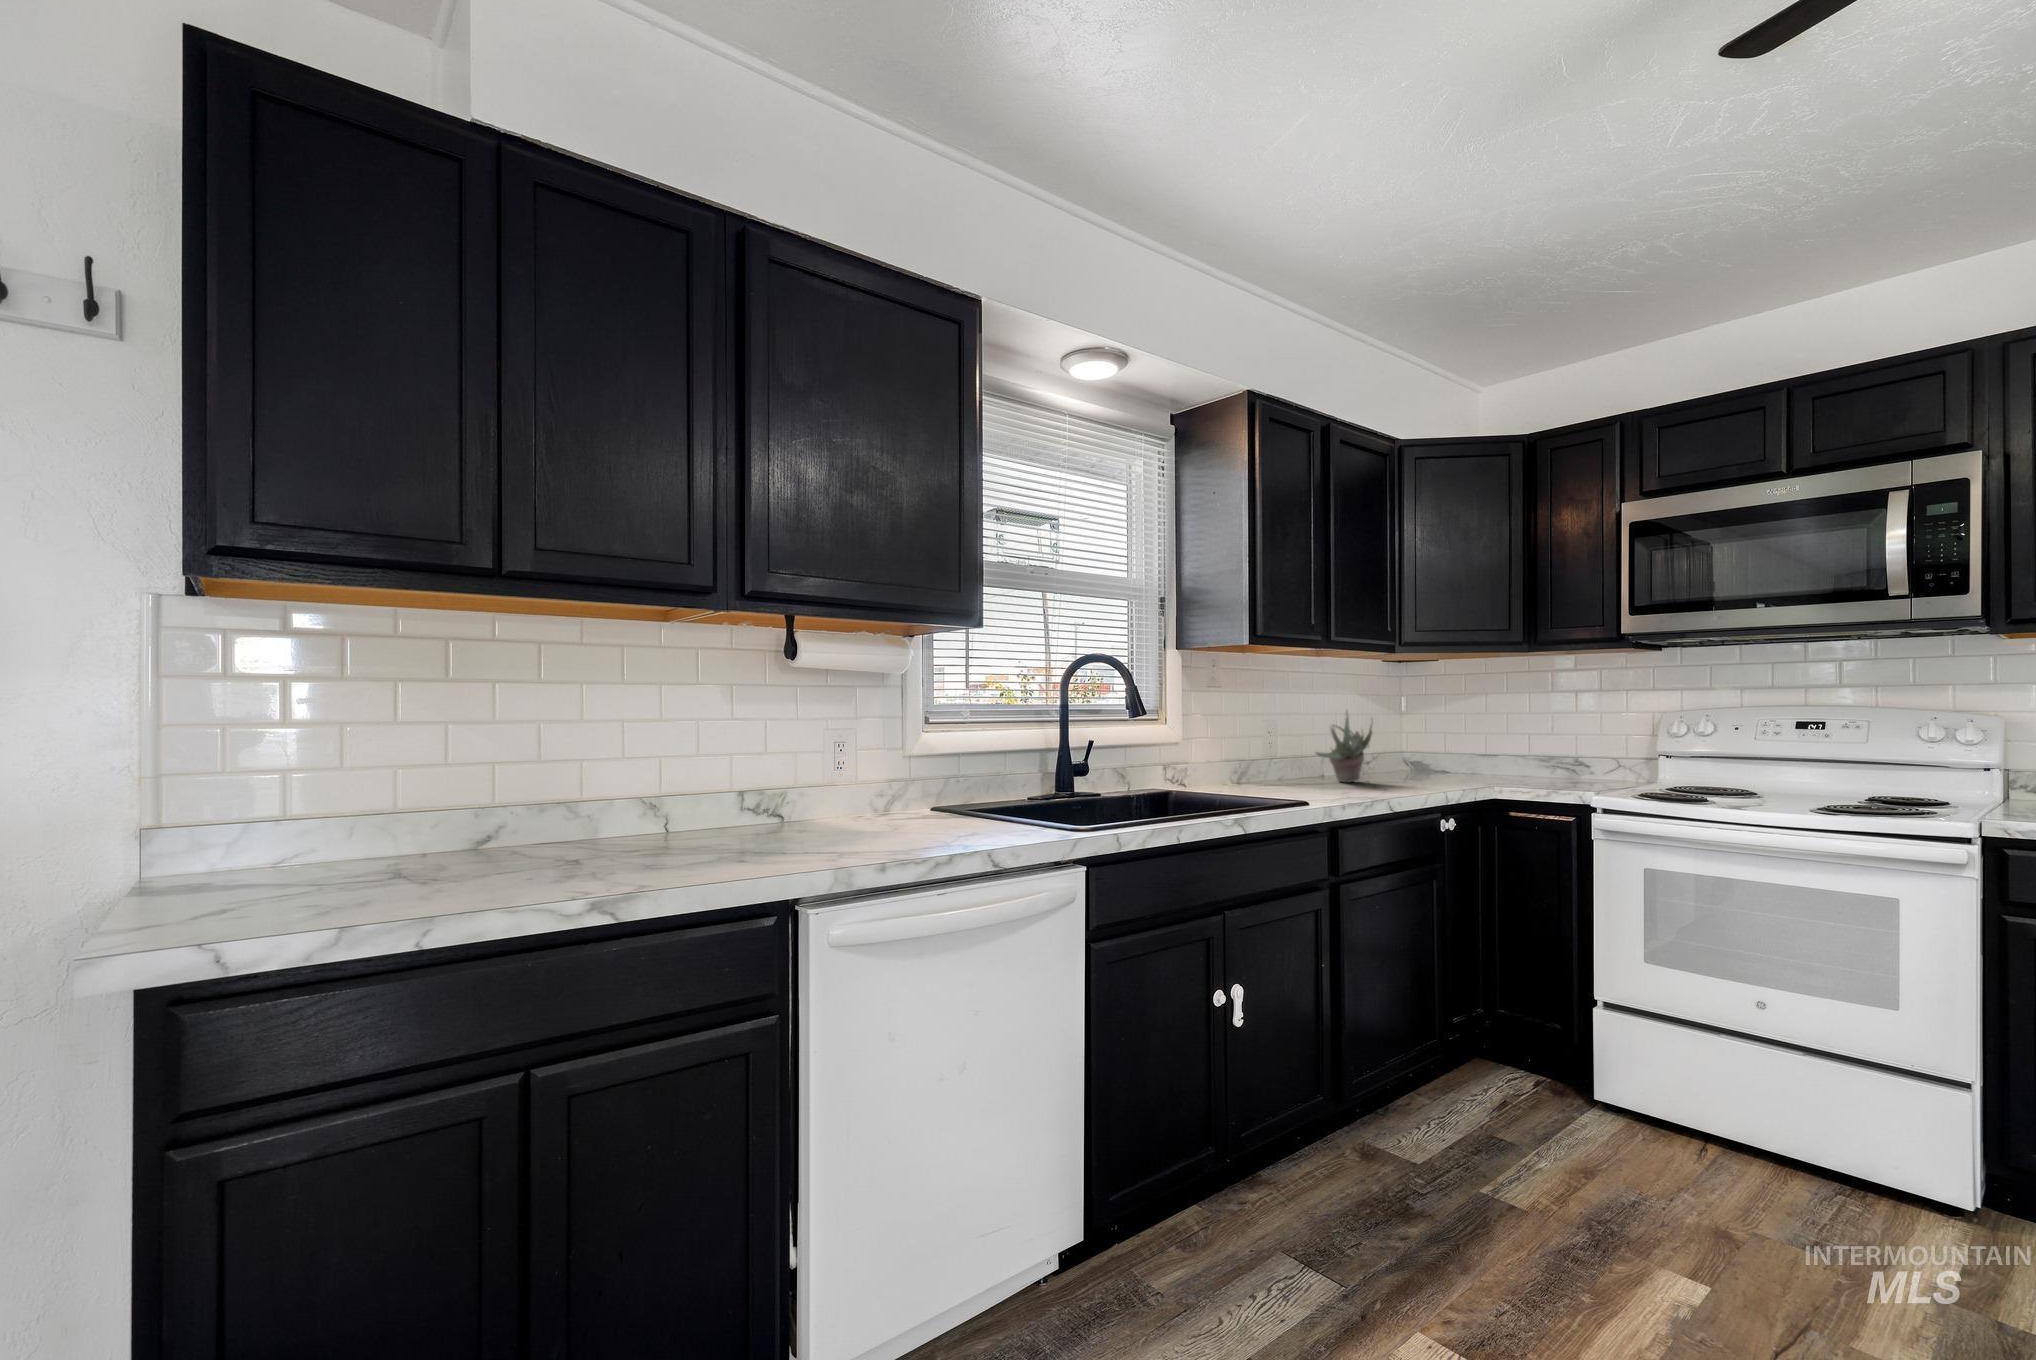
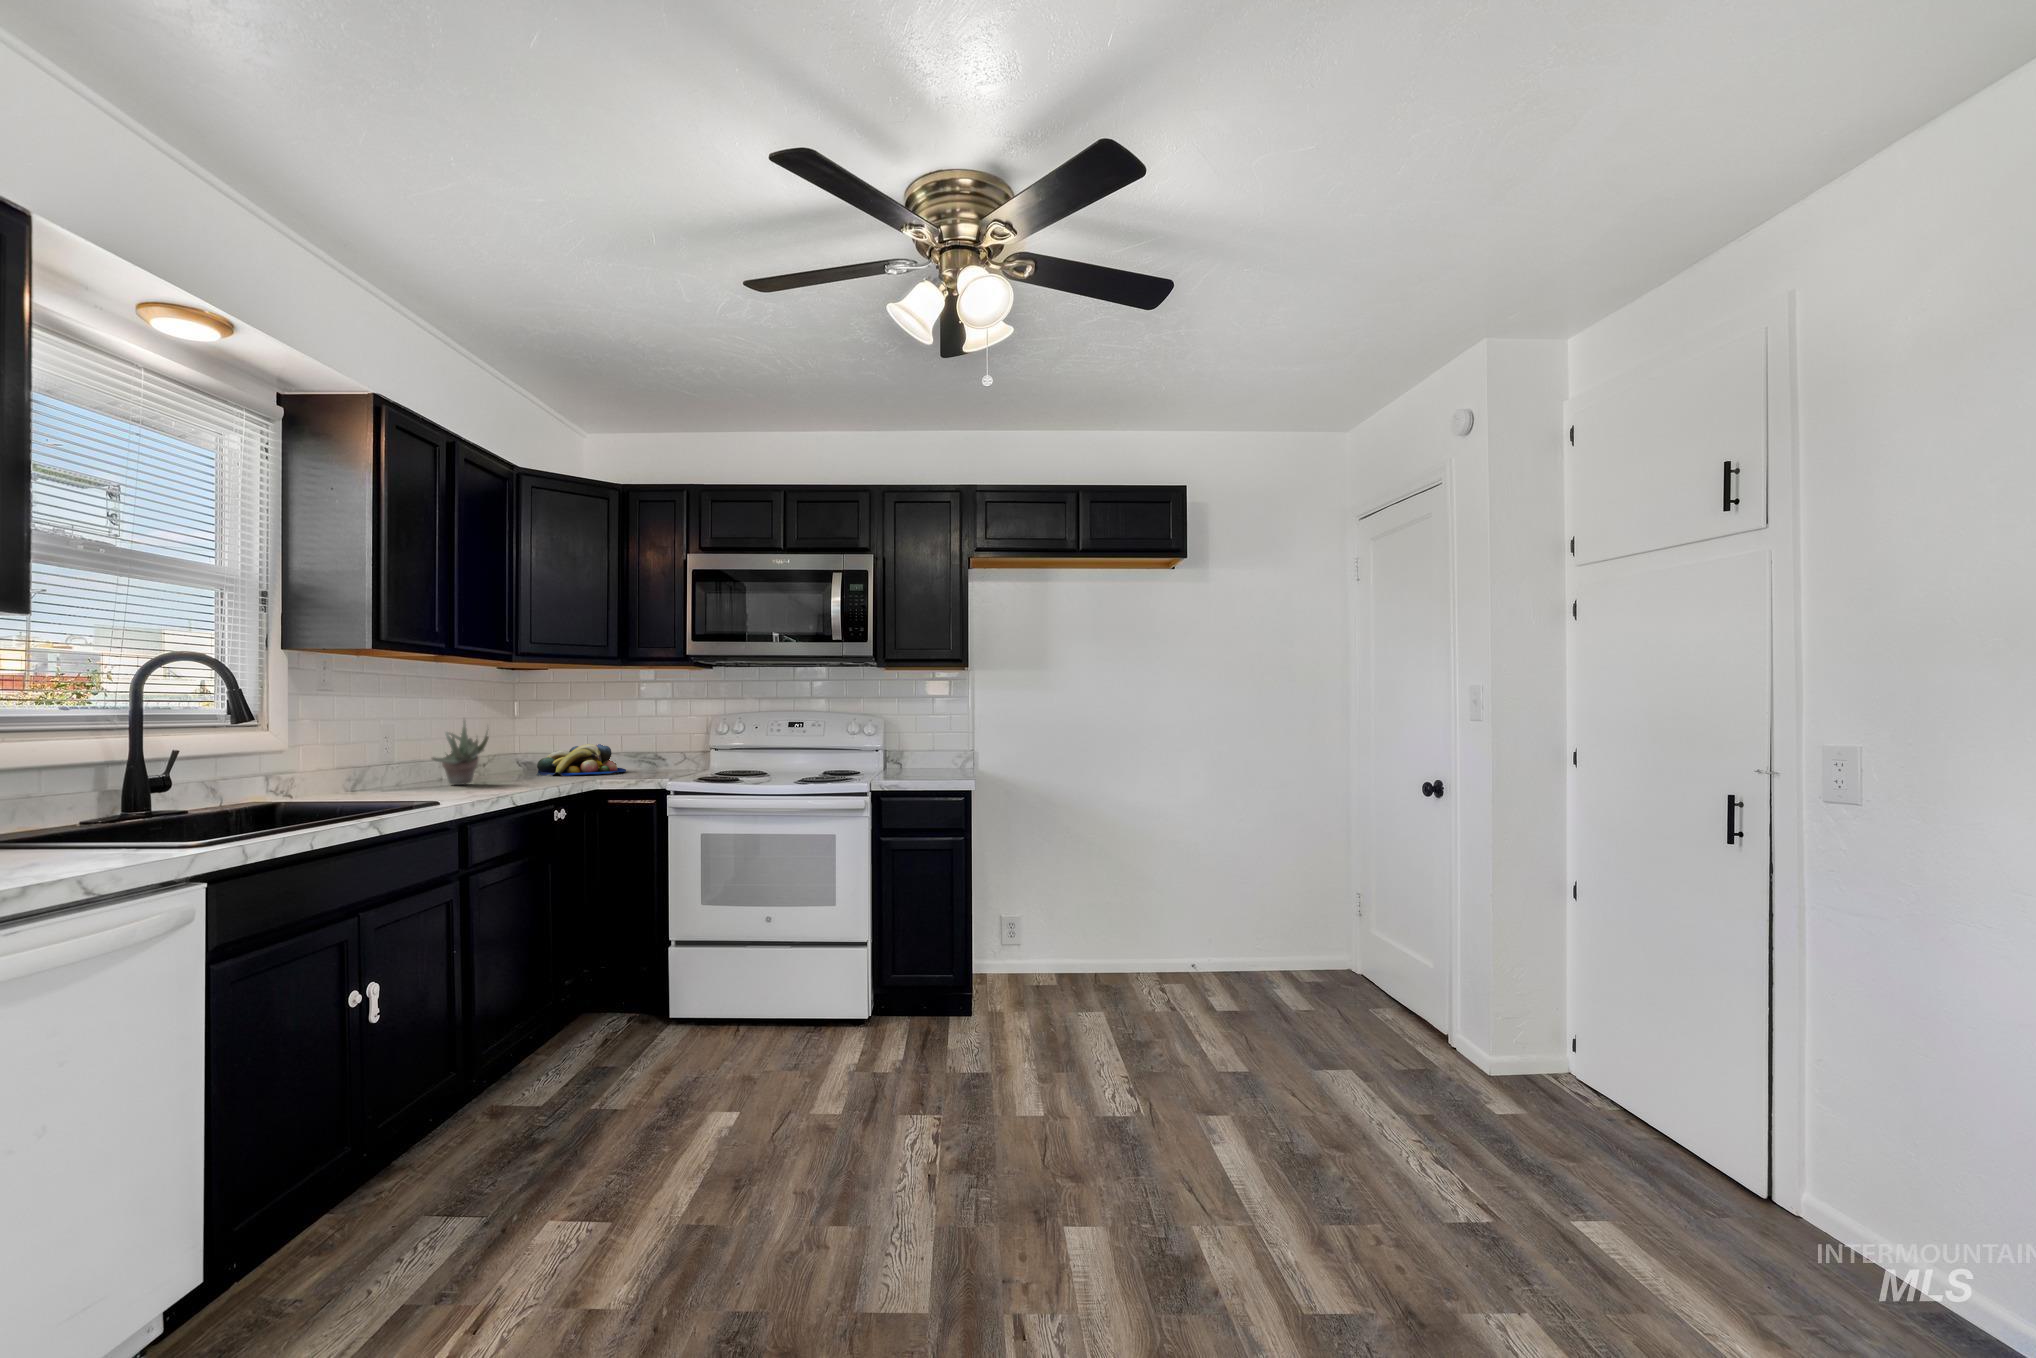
fruit bowl: none [1435,740,1544,778] -> present [537,744,626,776]

